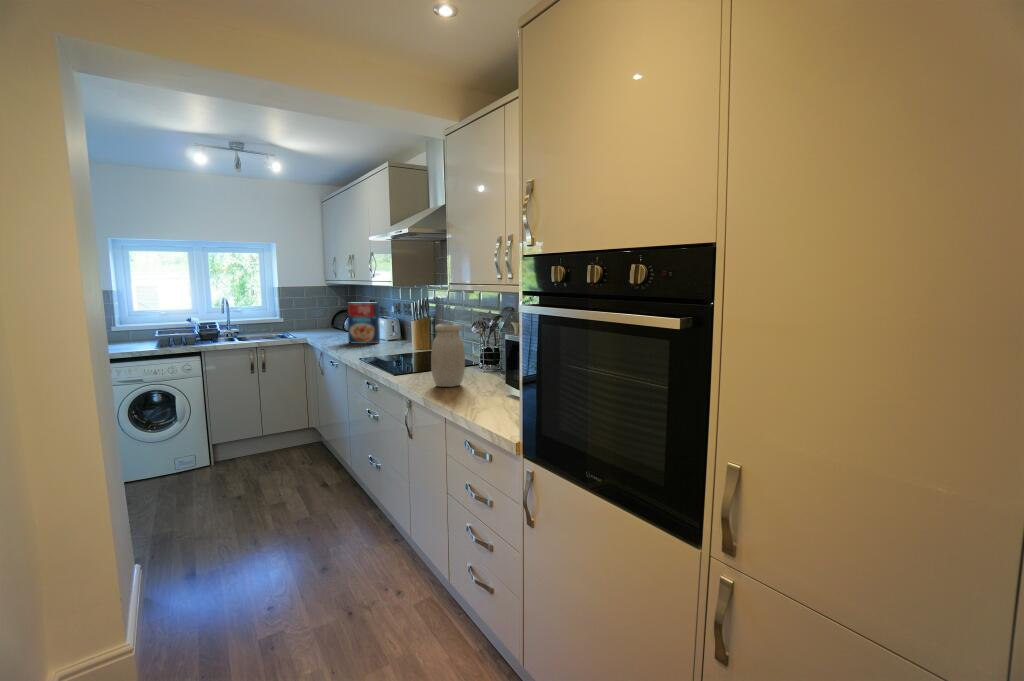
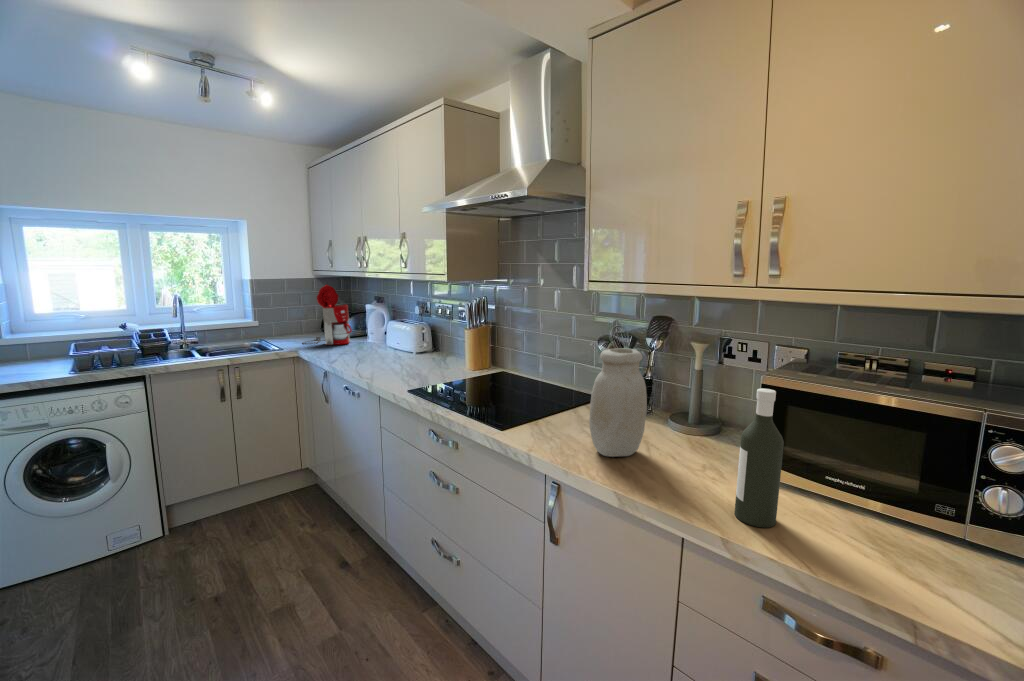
coffee maker: none [312,291,348,335] -> present [303,285,352,345]
cereal box: present [347,302,380,344] -> none [363,302,408,359]
bottle: none [469,337,489,409] -> present [734,388,784,528]

